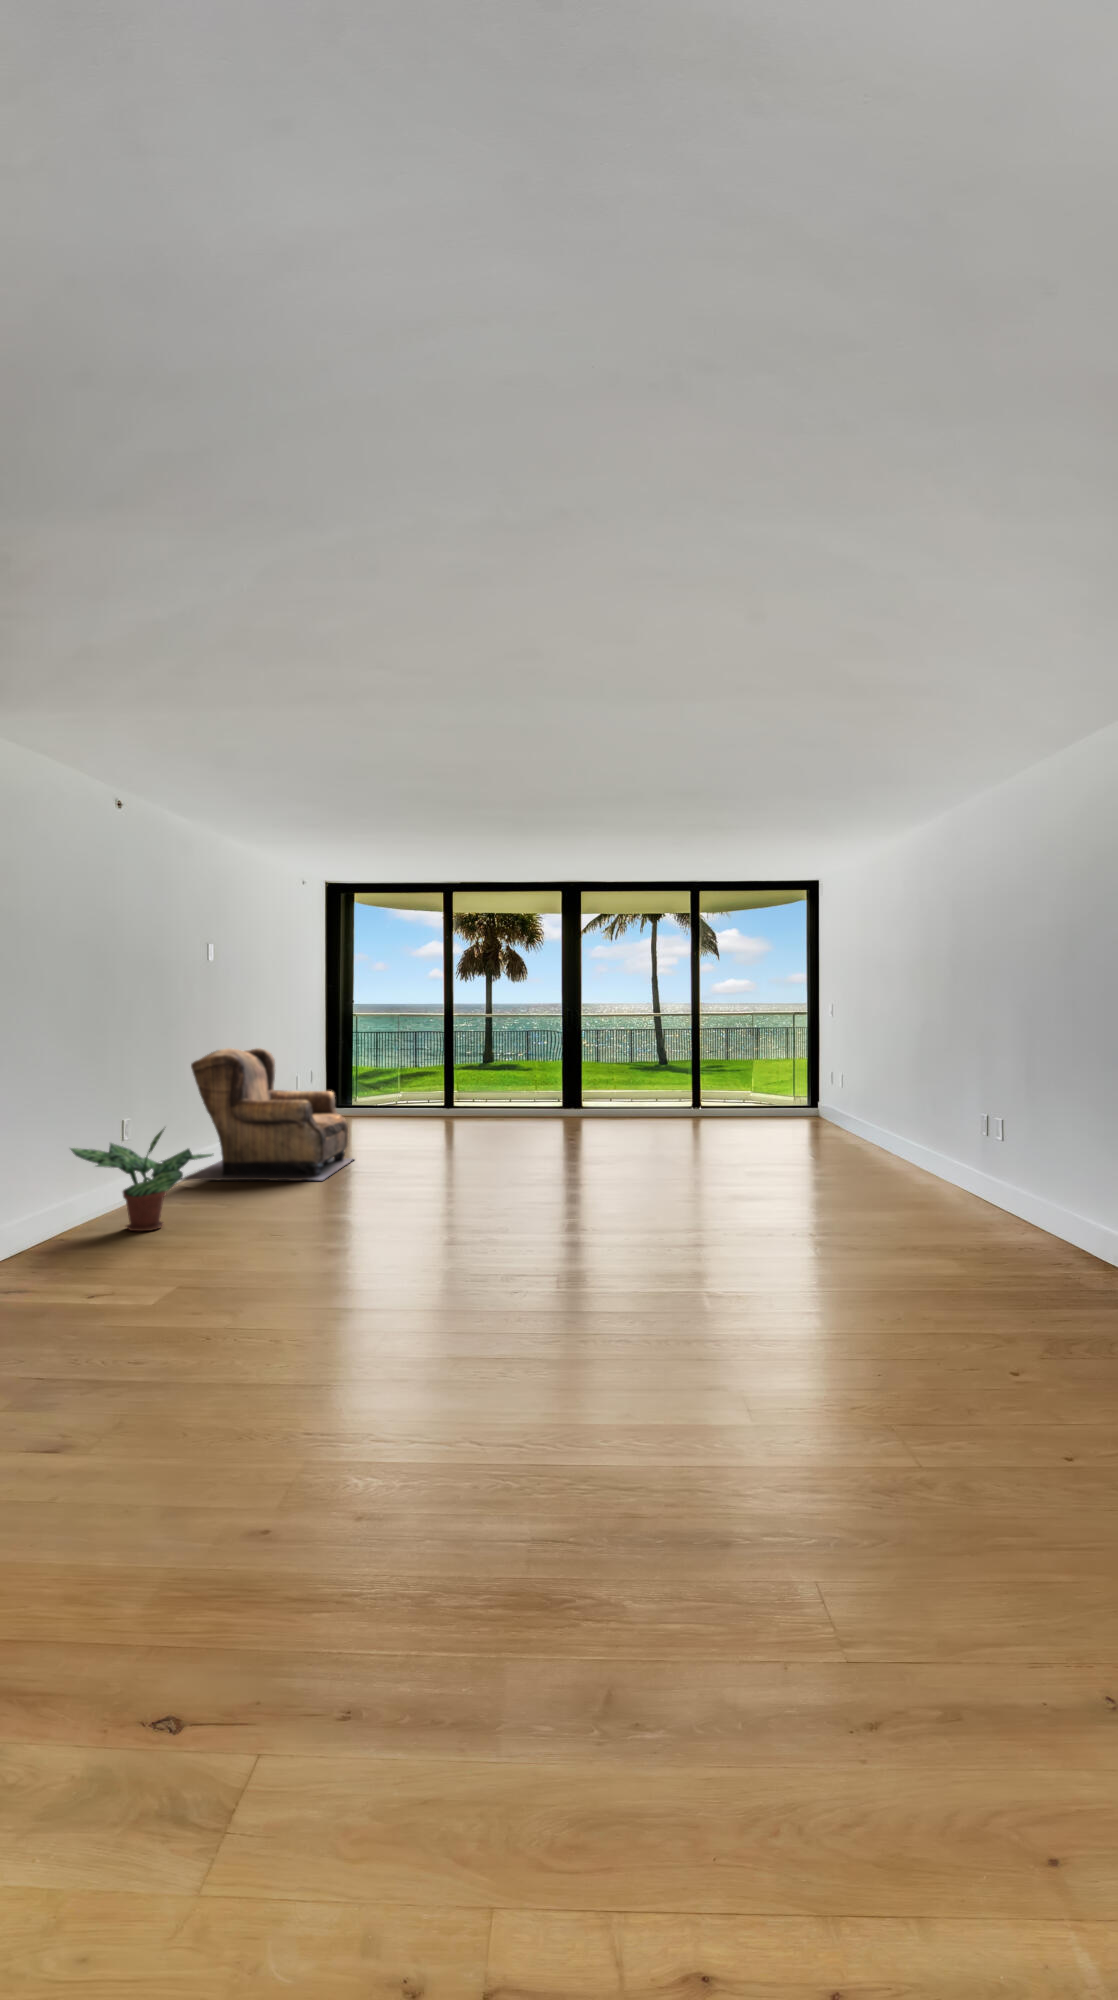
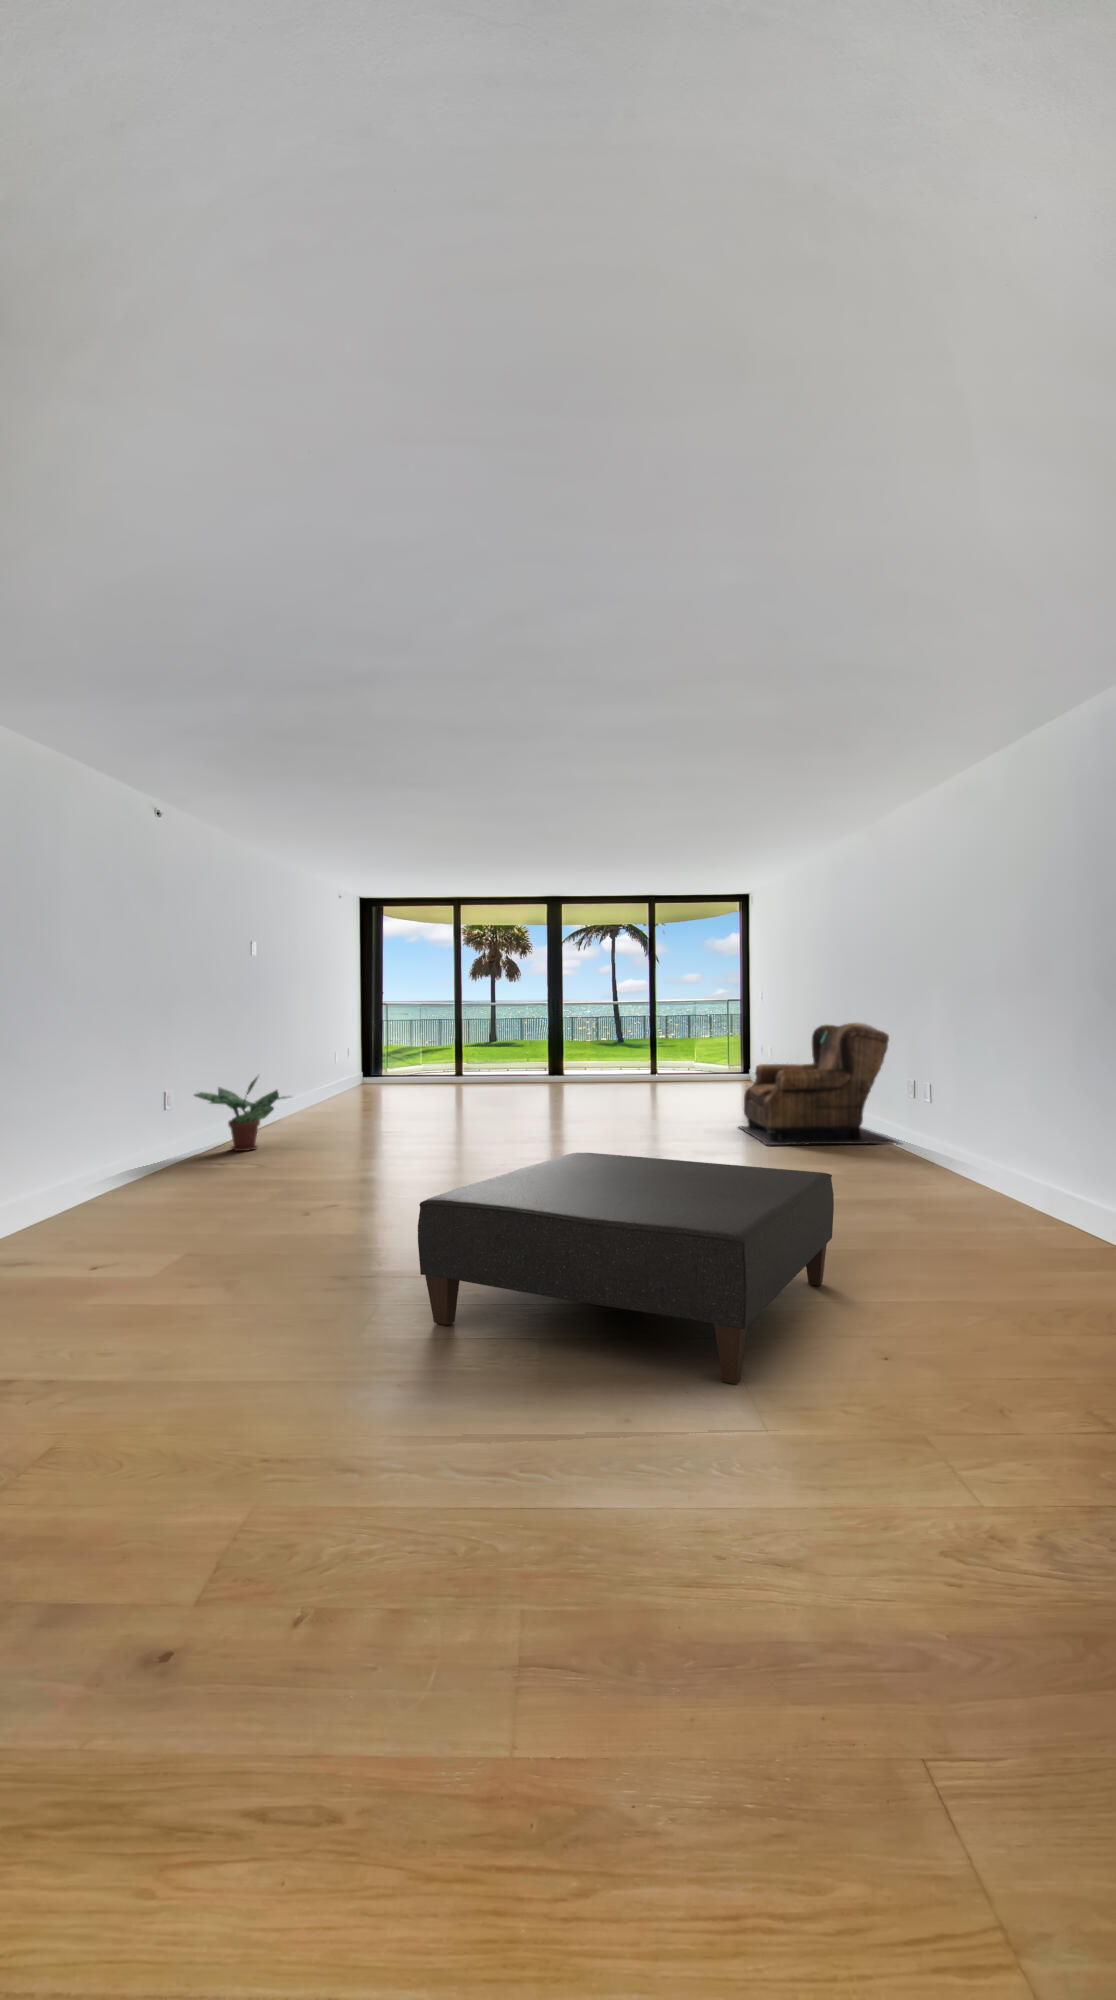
armchair: present [181,1048,353,1181] -> present [740,1023,899,1145]
ottoman: none [334,1295,1017,1830] -> present [418,1153,834,1384]

